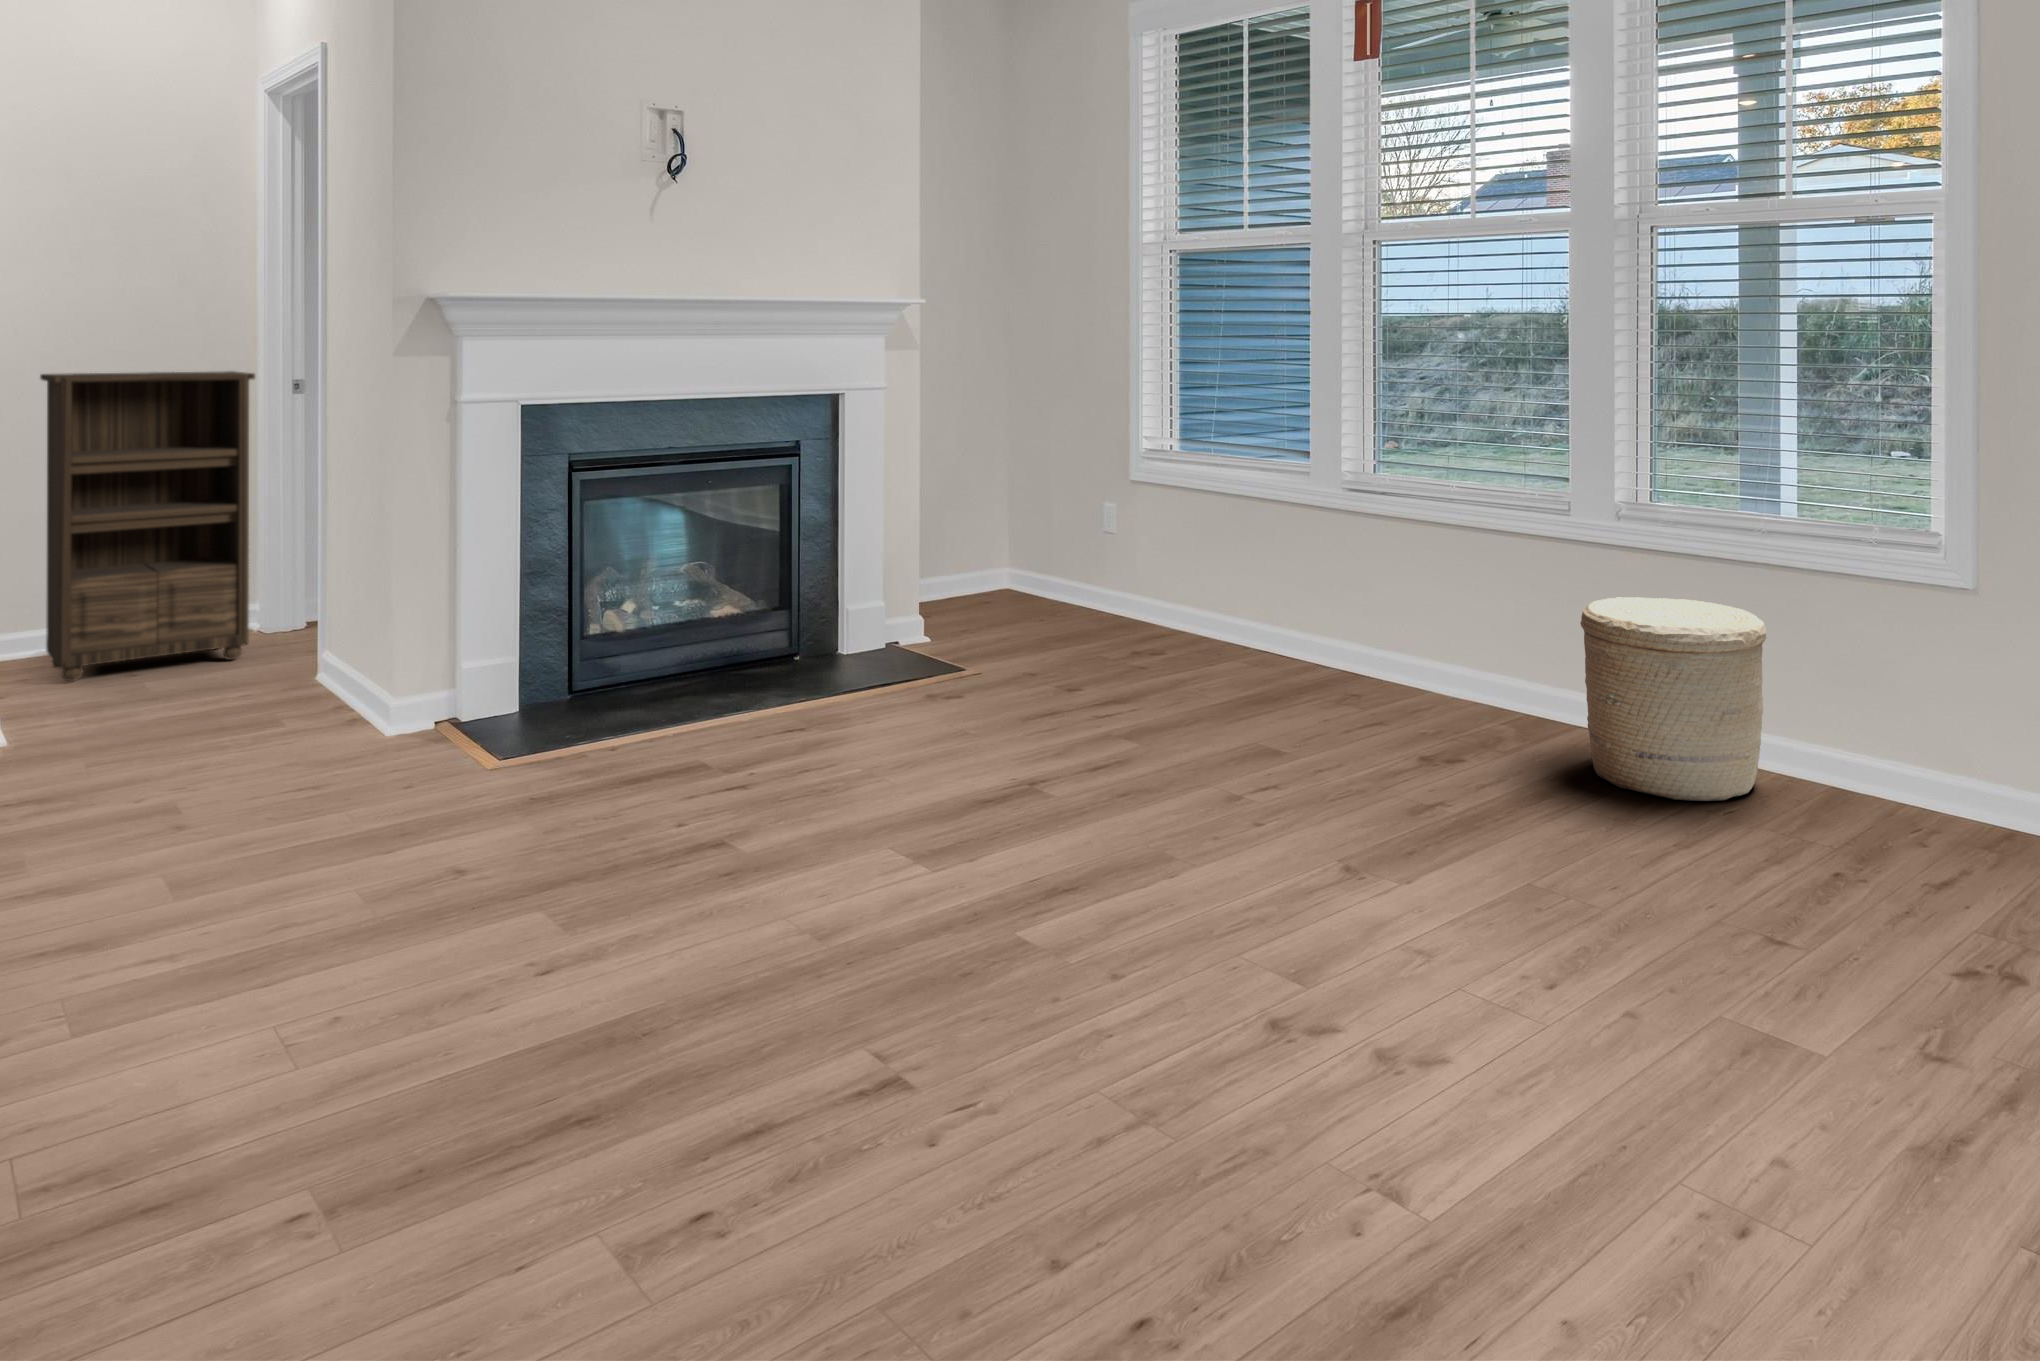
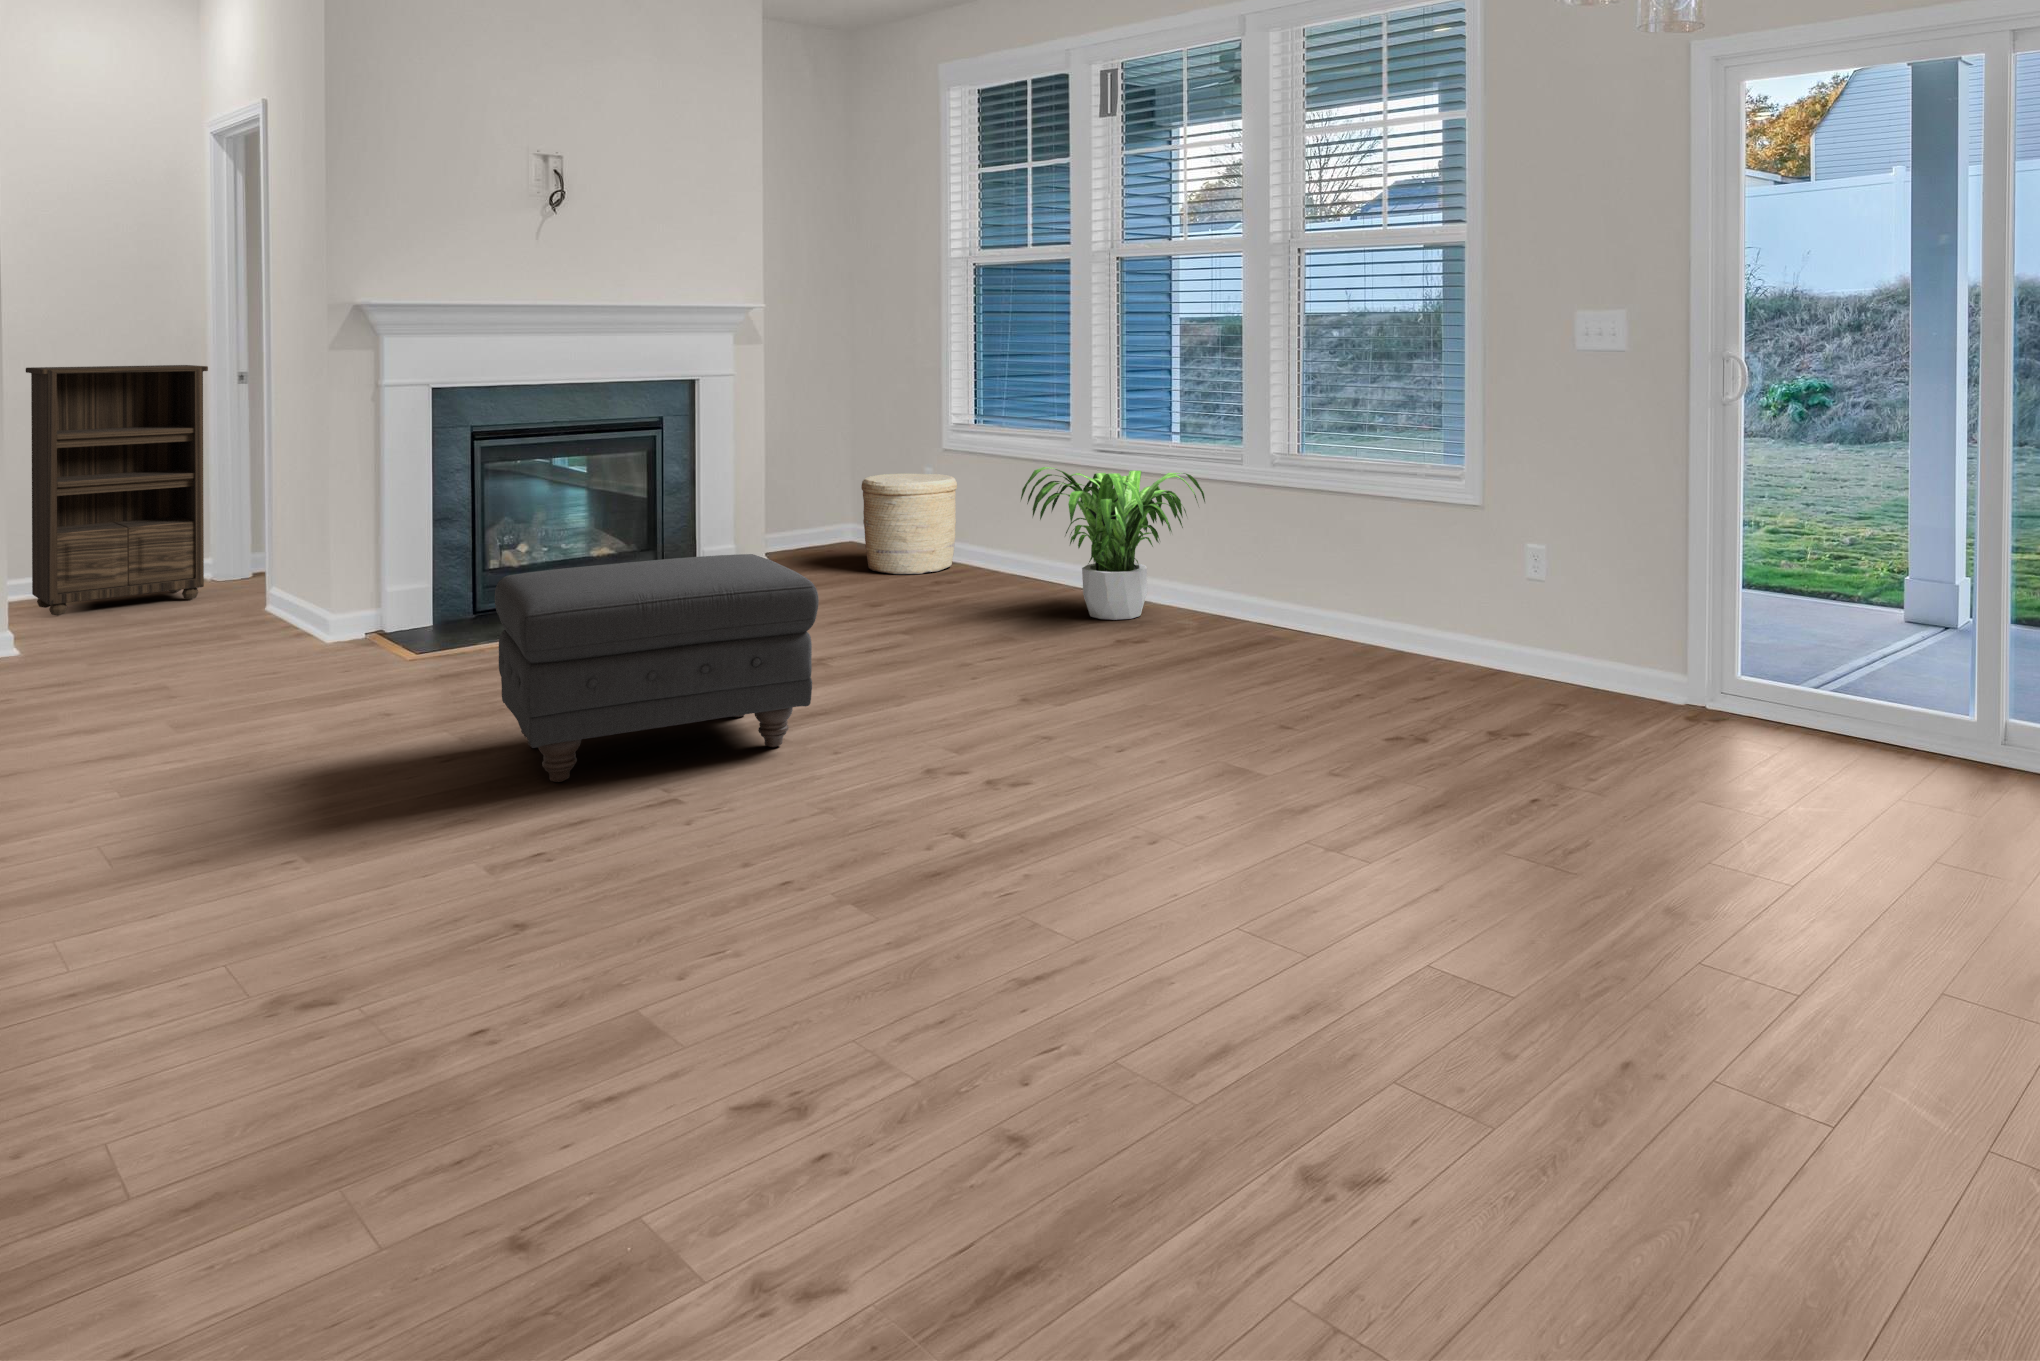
potted plant: none [1268,514,1517,721] -> present [1021,467,1205,620]
woven basket: present [1580,597,1767,801] -> present [861,474,957,574]
ottoman: none [597,650,1067,1021] -> present [495,554,819,782]

